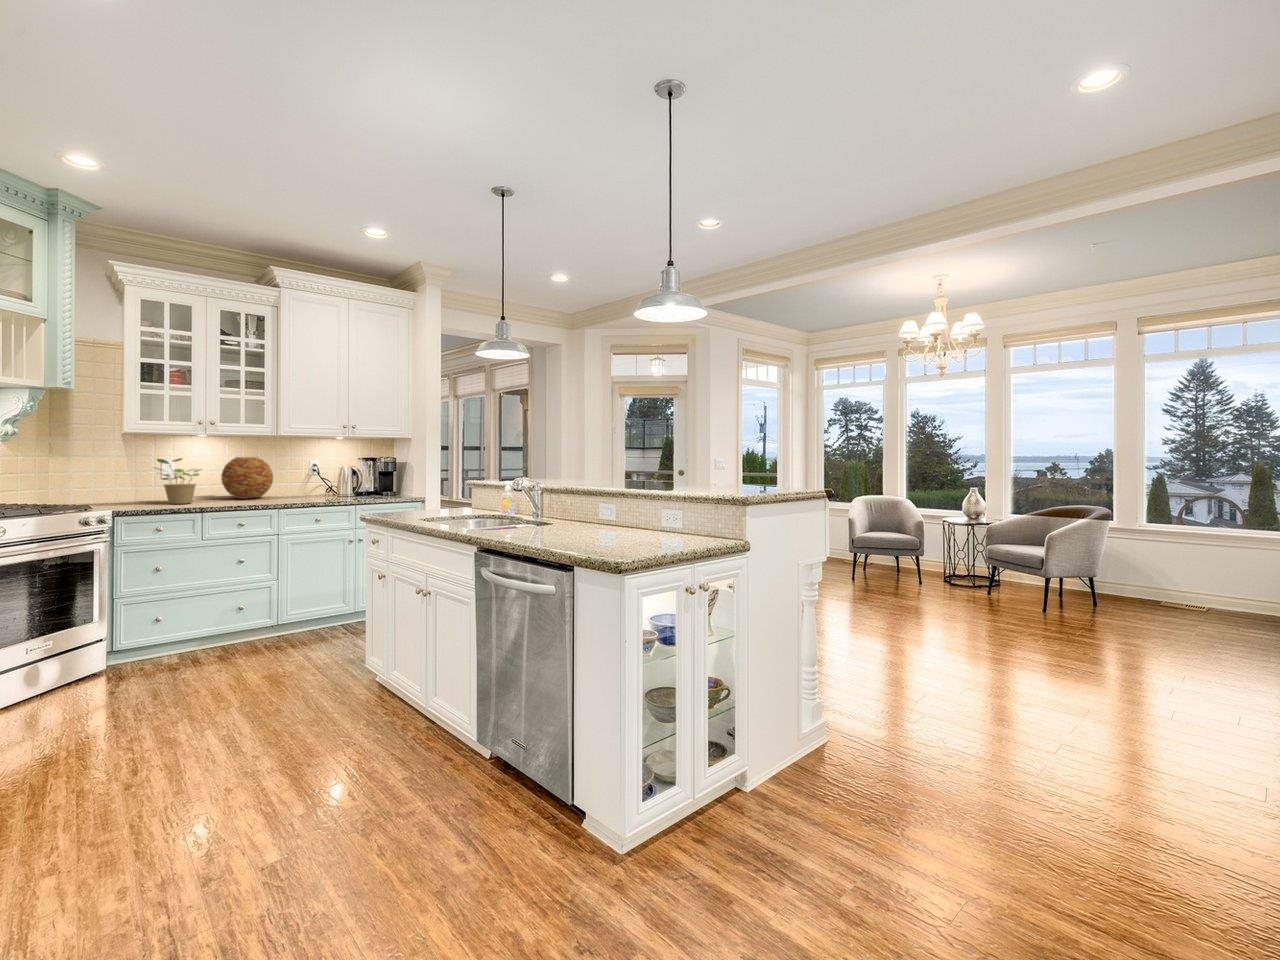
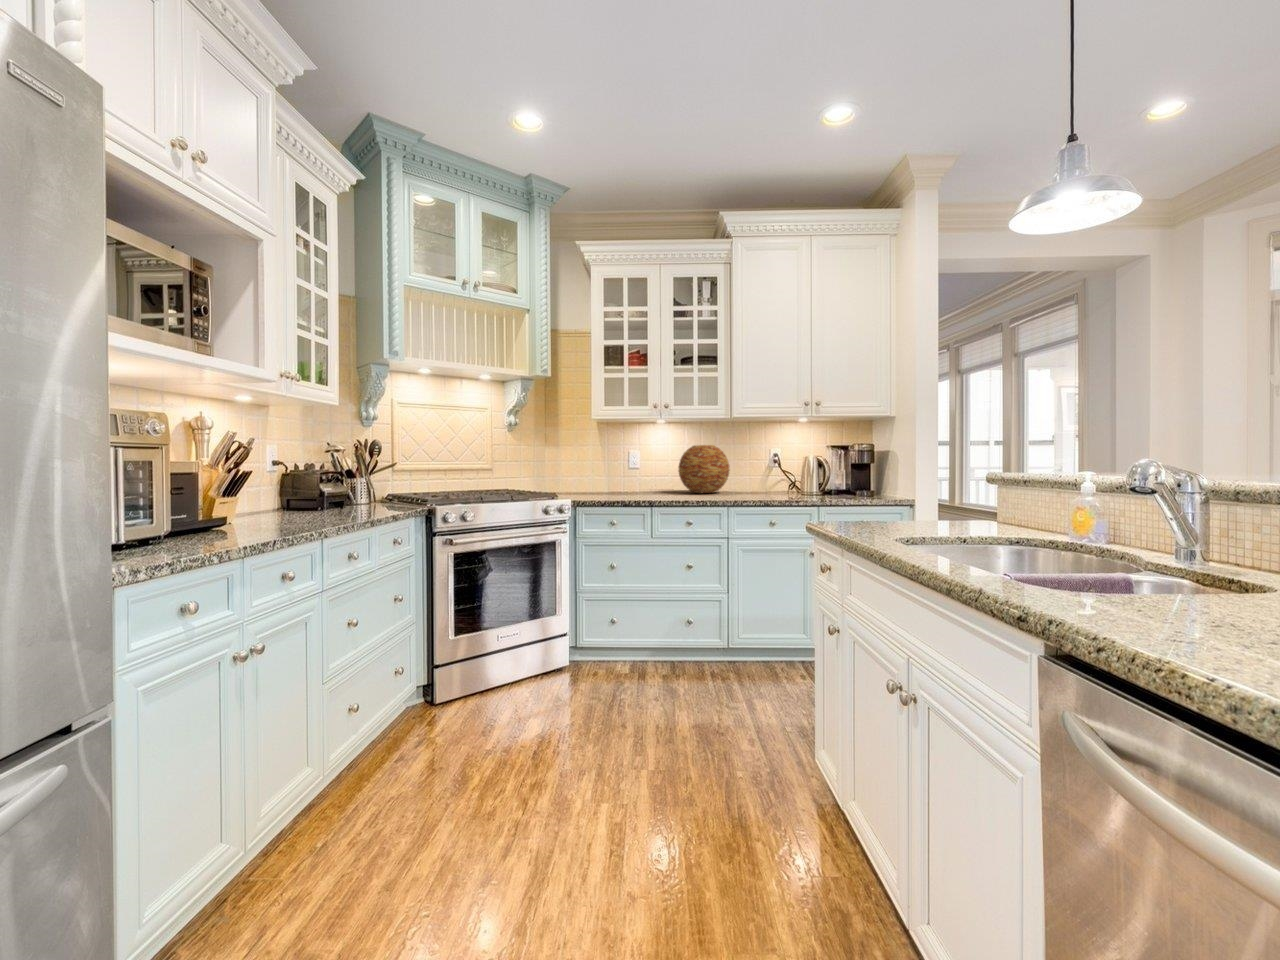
potted plant: present [156,458,201,504] -> none [613,446,658,497]

